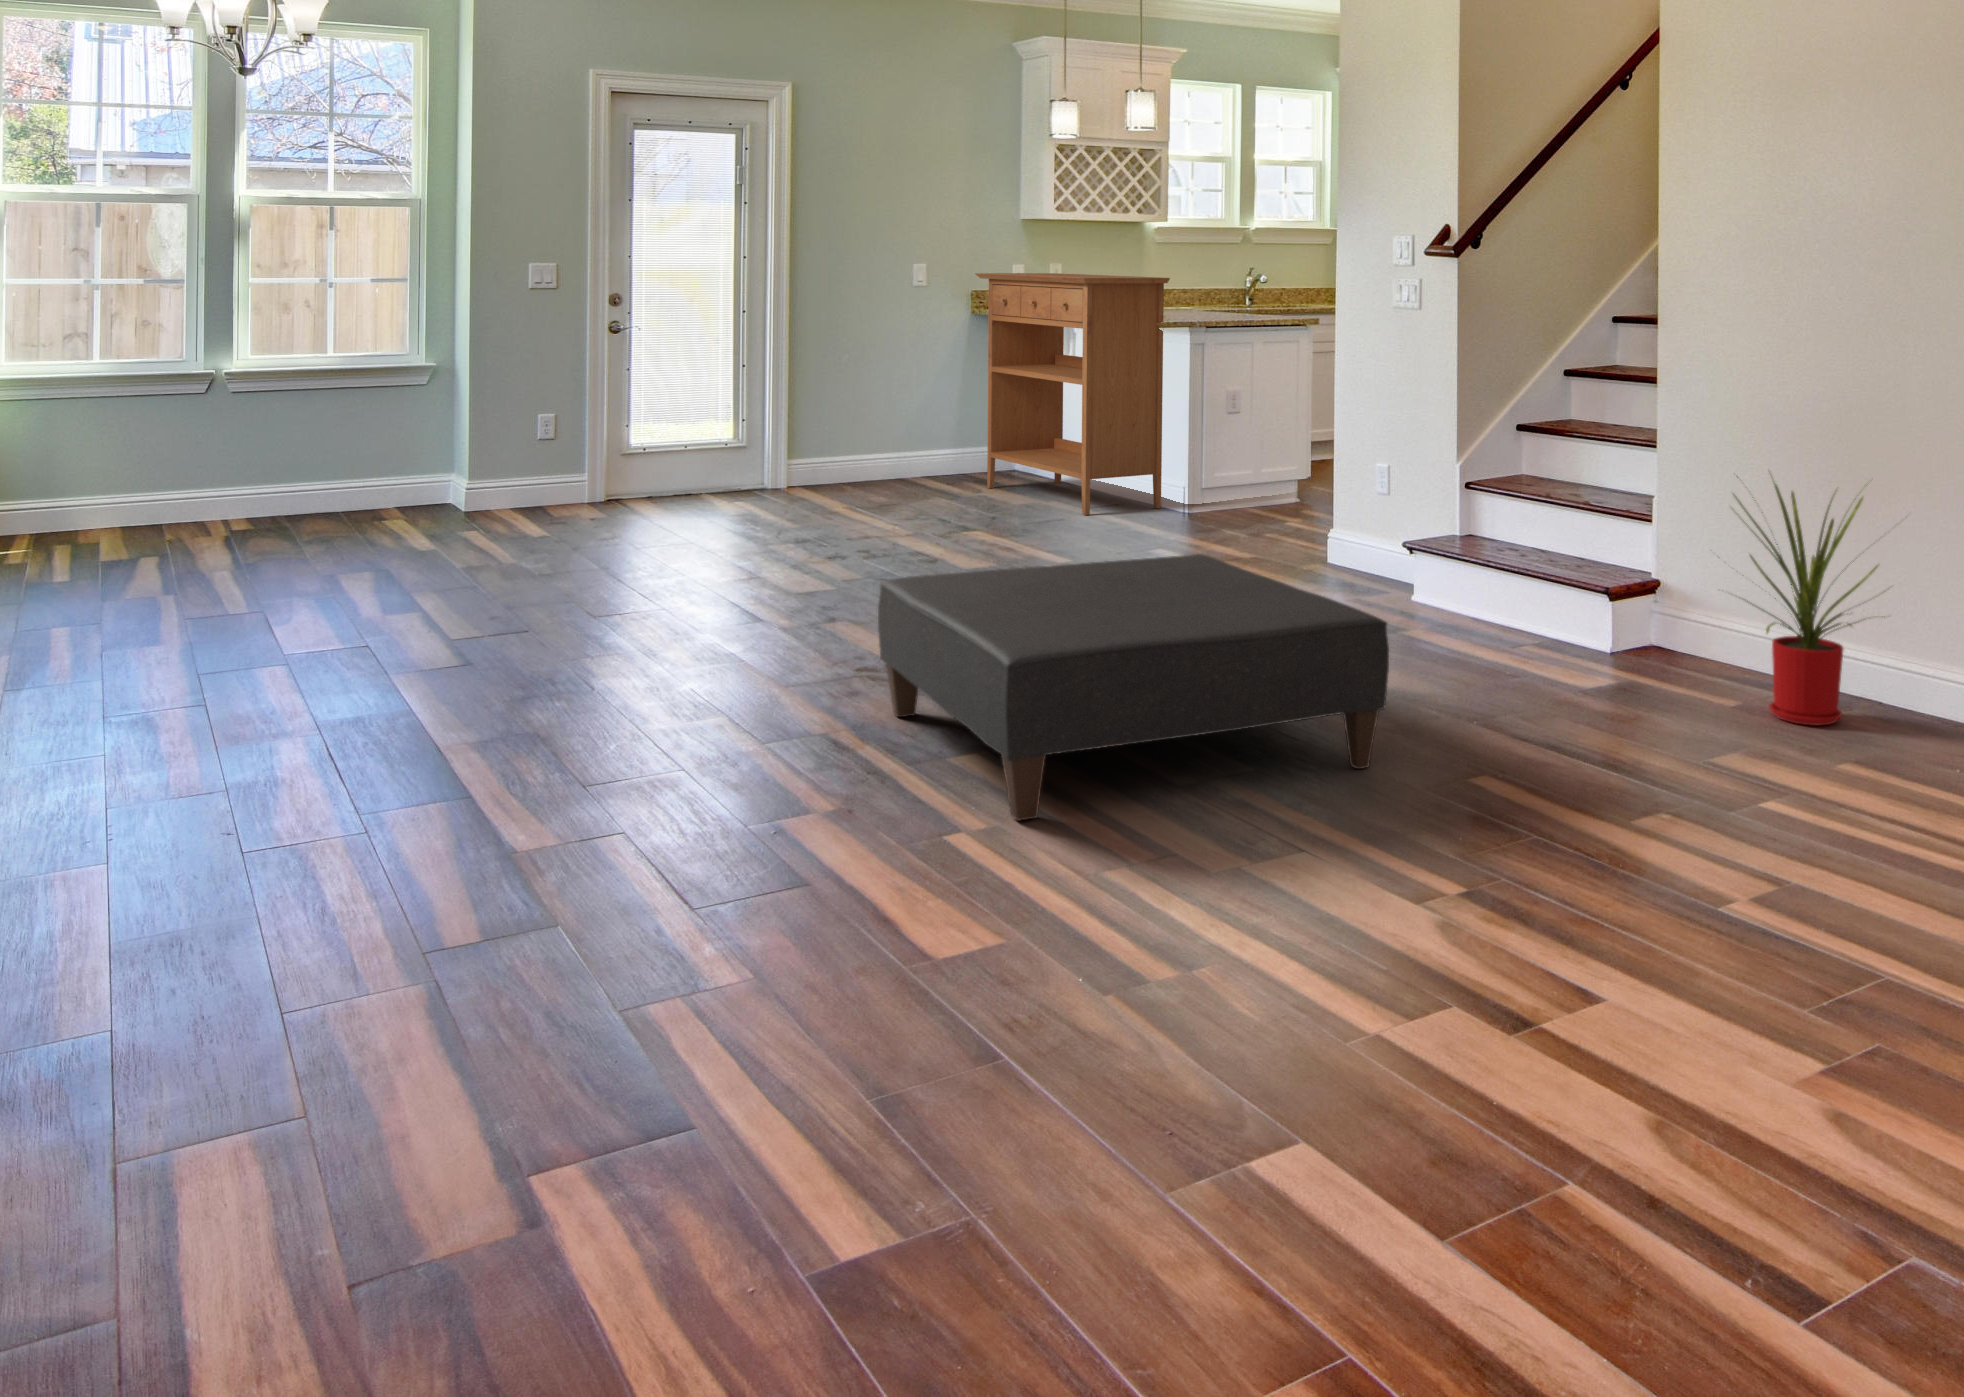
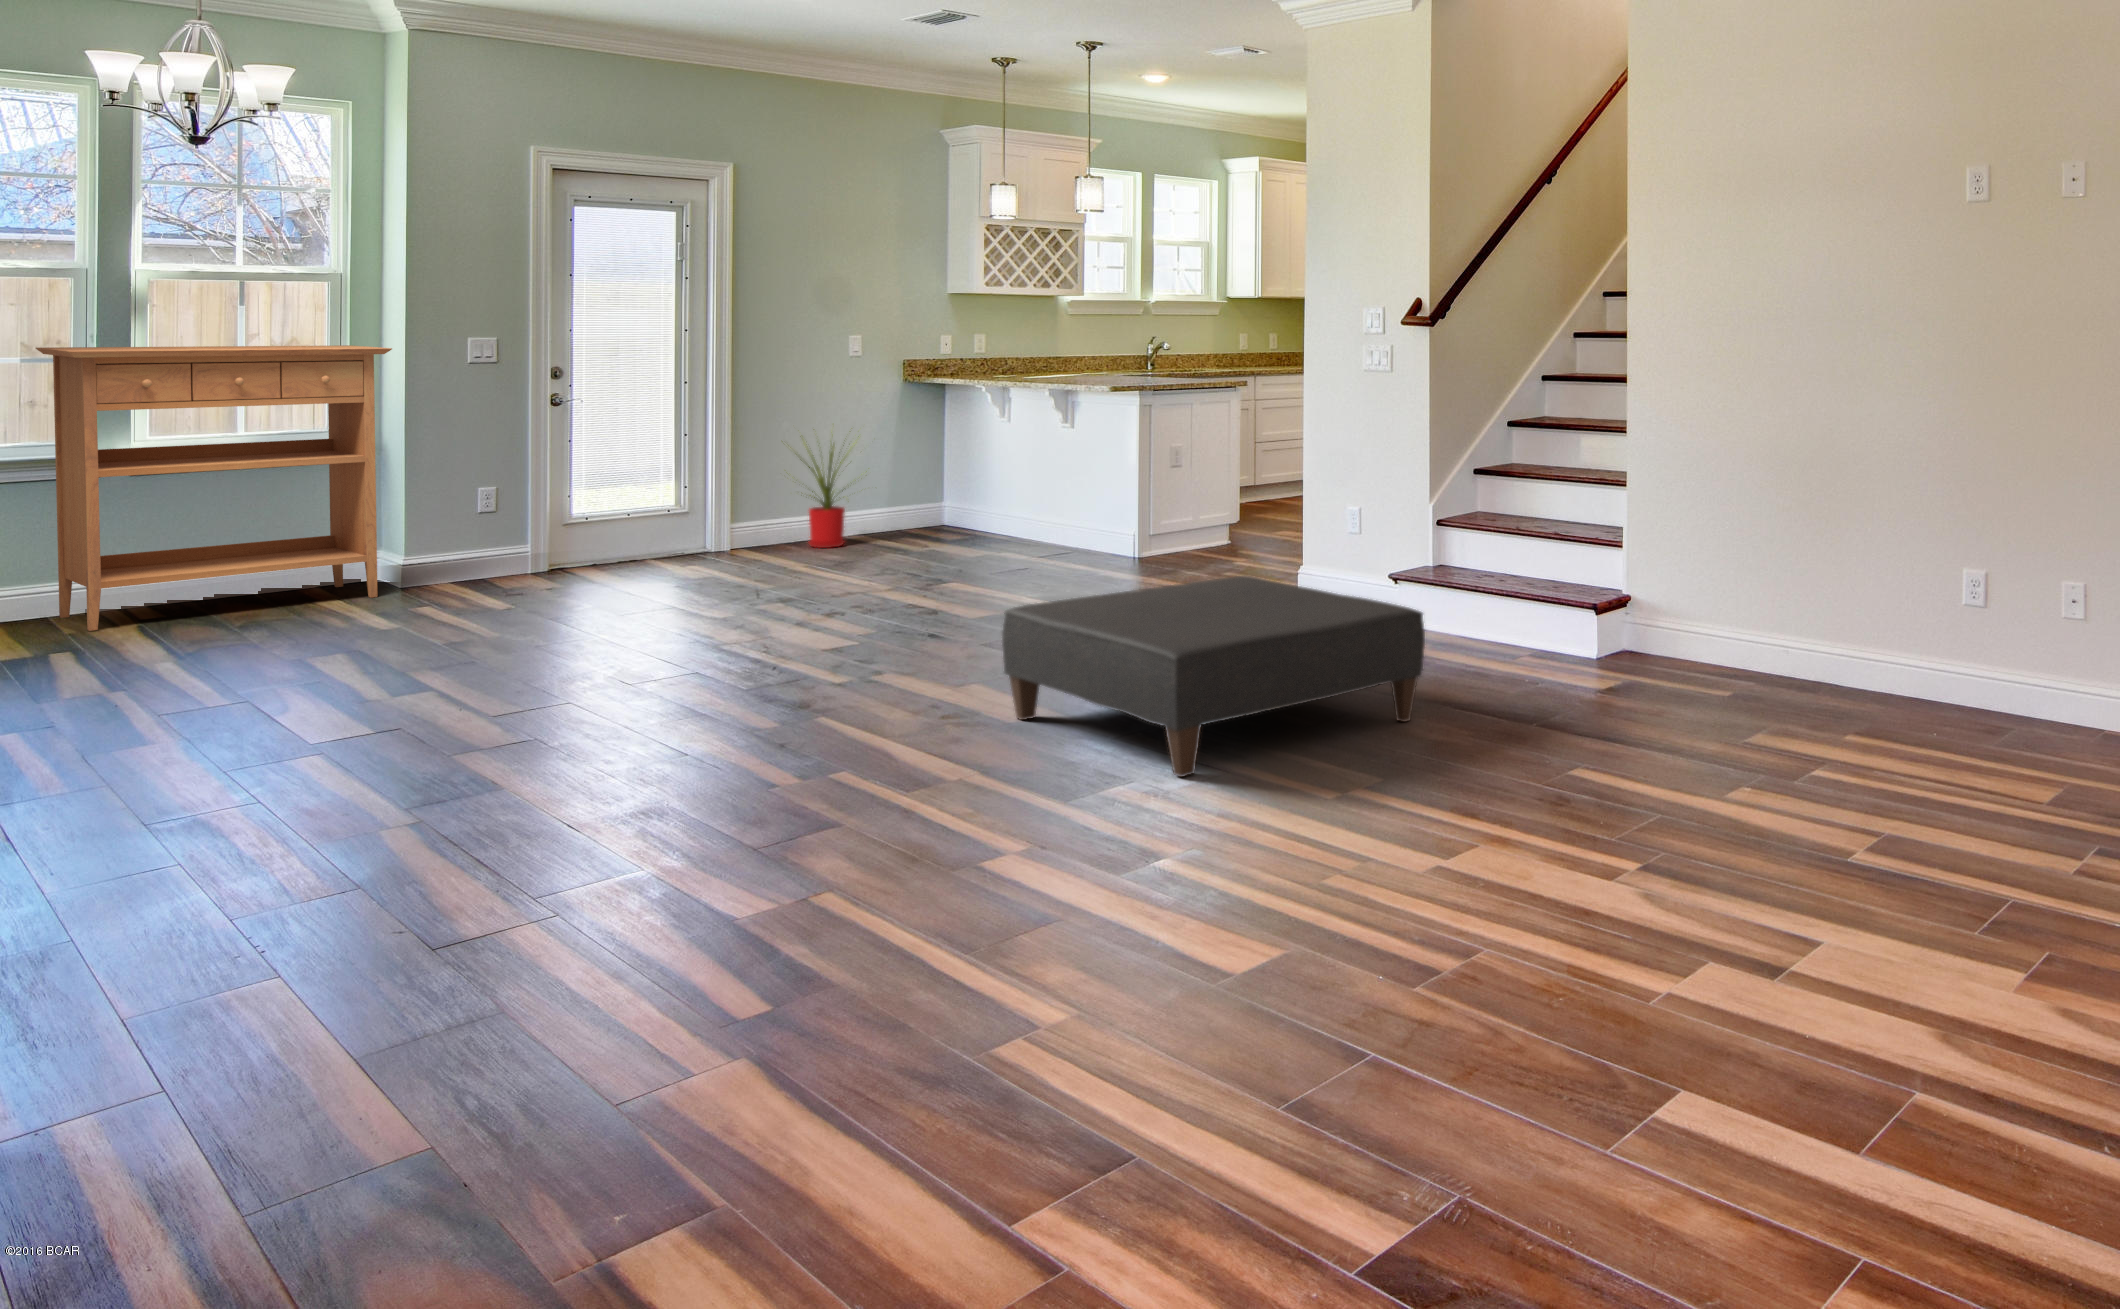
console table: present [975,273,1170,515] -> present [36,345,392,631]
house plant: present [1734,470,1878,725] -> present [790,436,867,548]

